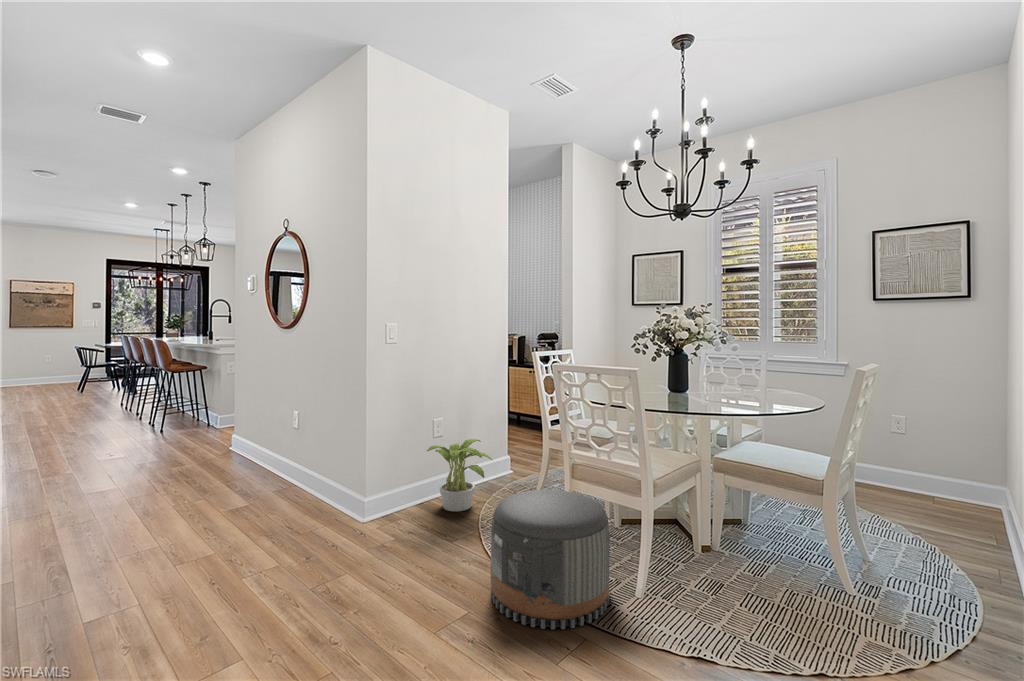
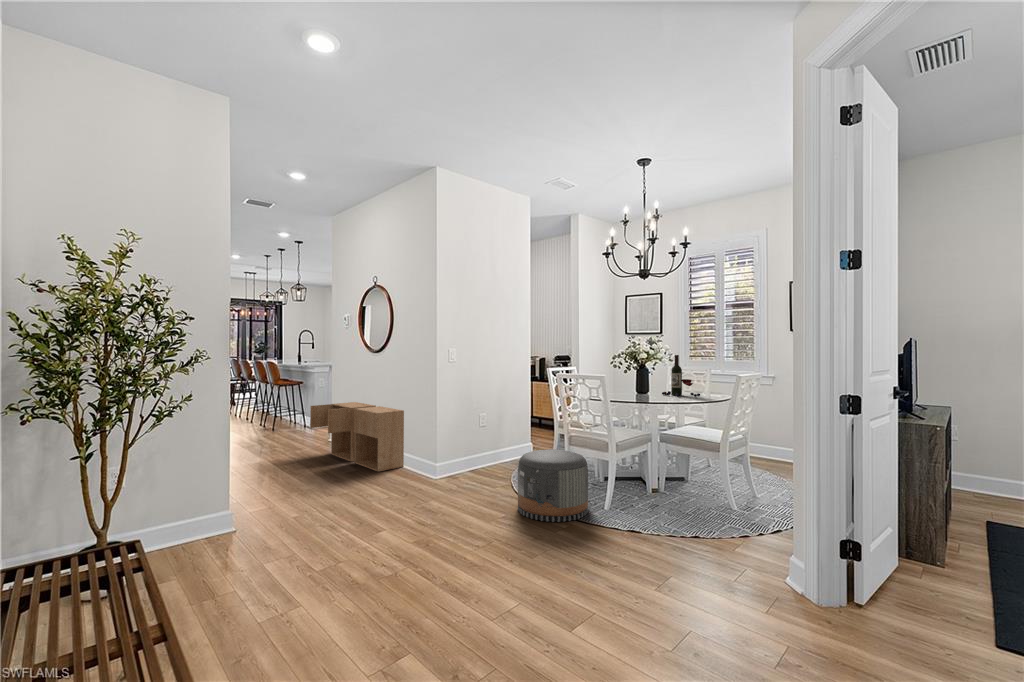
wine bottle: none [708,335,768,402] -> present [662,355,700,397]
storage cabinet: none [188,400,322,510] -> present [310,402,404,471]
potted plant: present [427,439,492,511] -> none [475,426,519,474]

